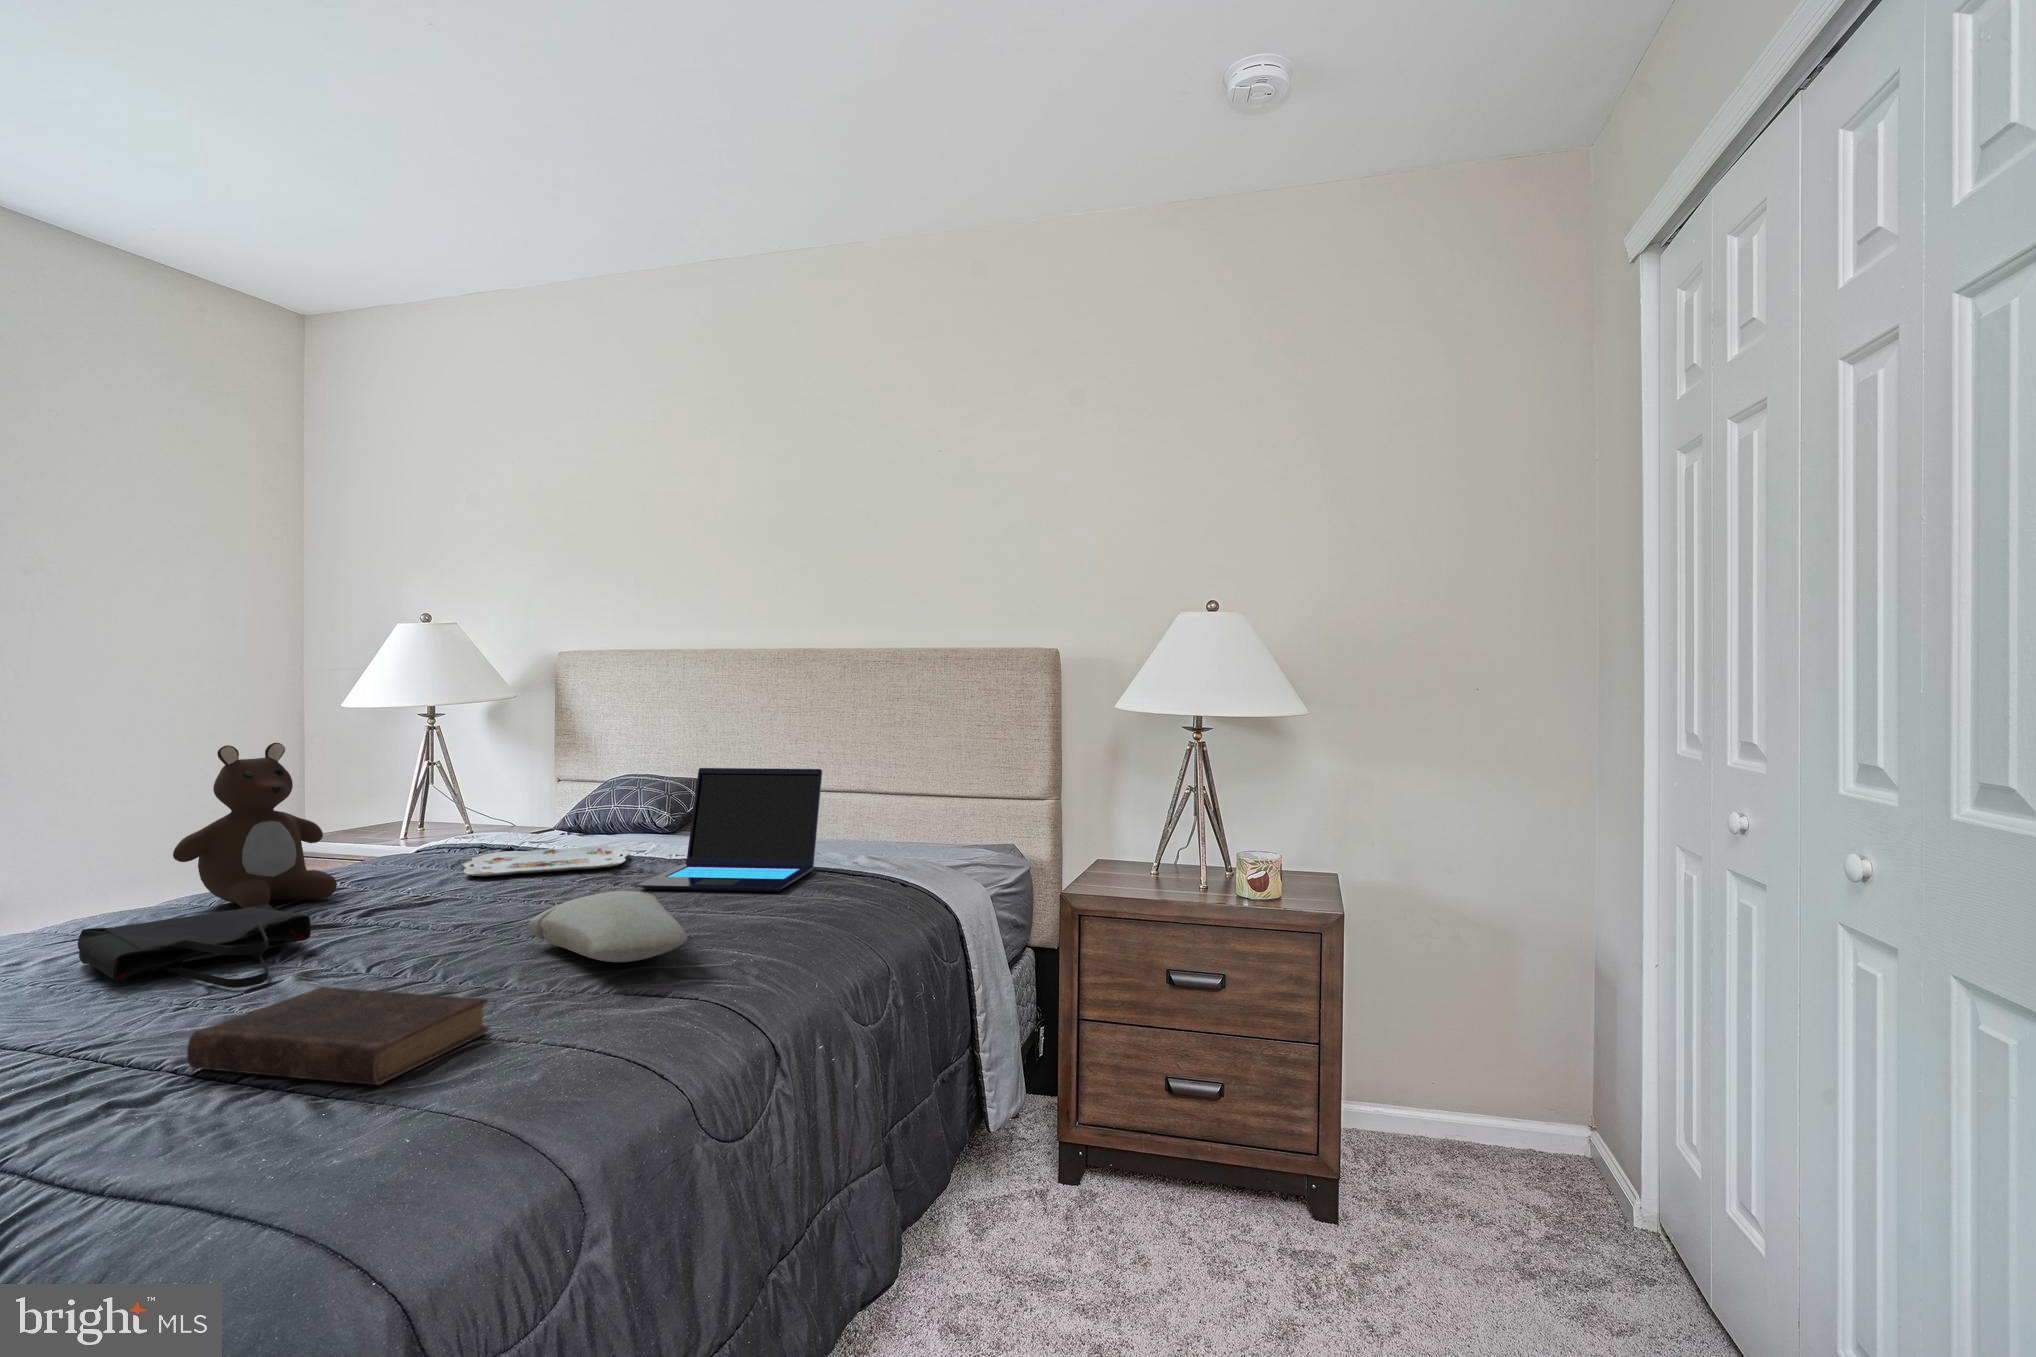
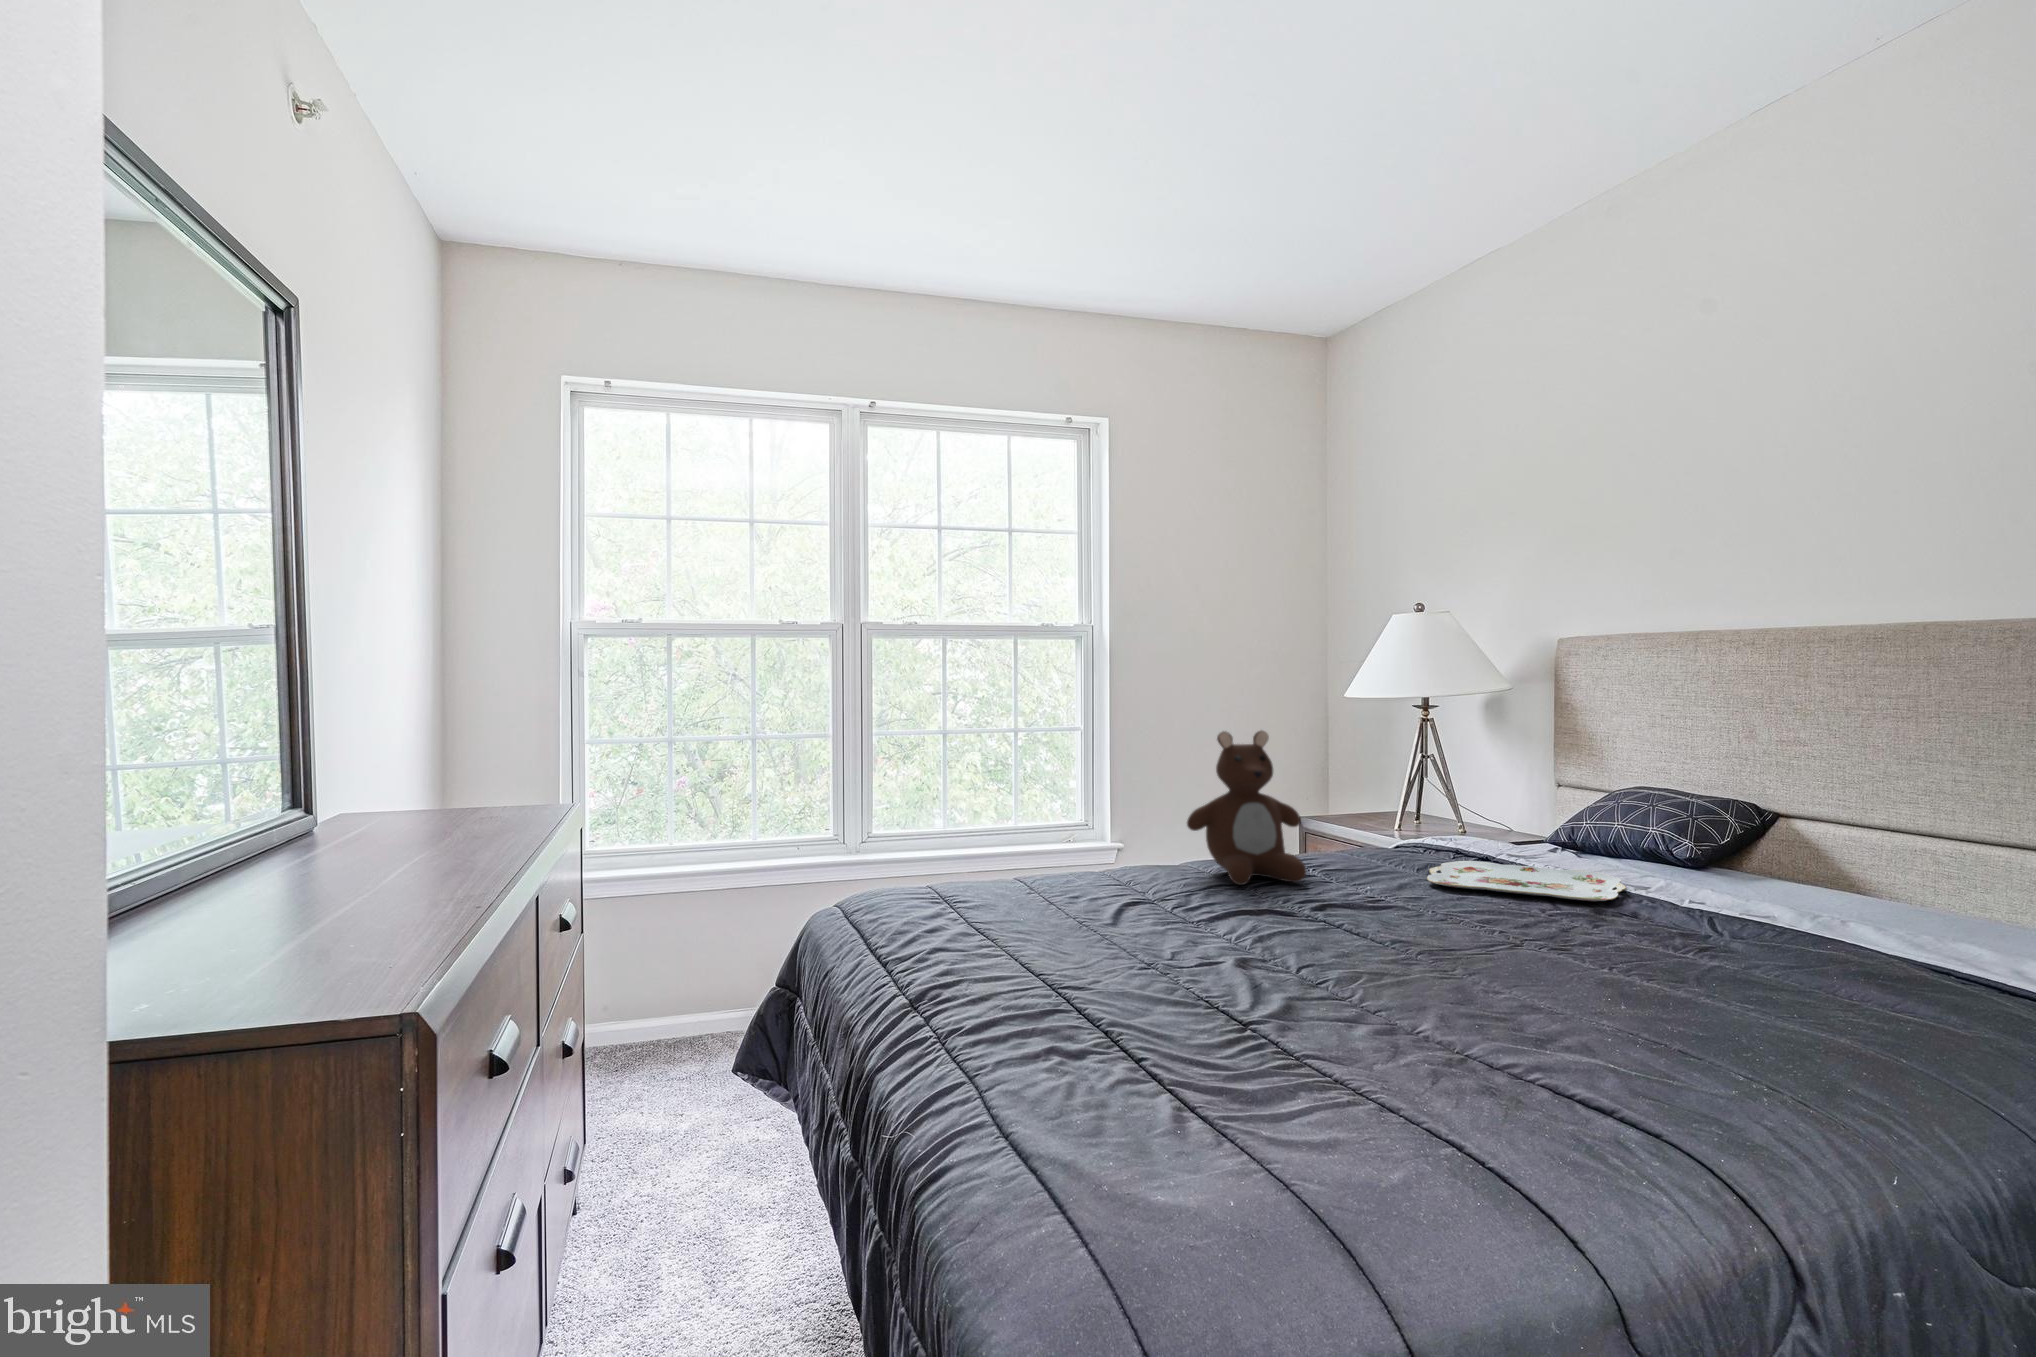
laptop: present [637,768,822,892] -> none [1622,789,1953,992]
pillow: present [529,891,688,962] -> none [1460,942,1660,1052]
tote bag: present [78,904,311,988] -> none [1108,878,1261,960]
book: present [187,987,489,1085] -> none [1113,983,1372,1119]

